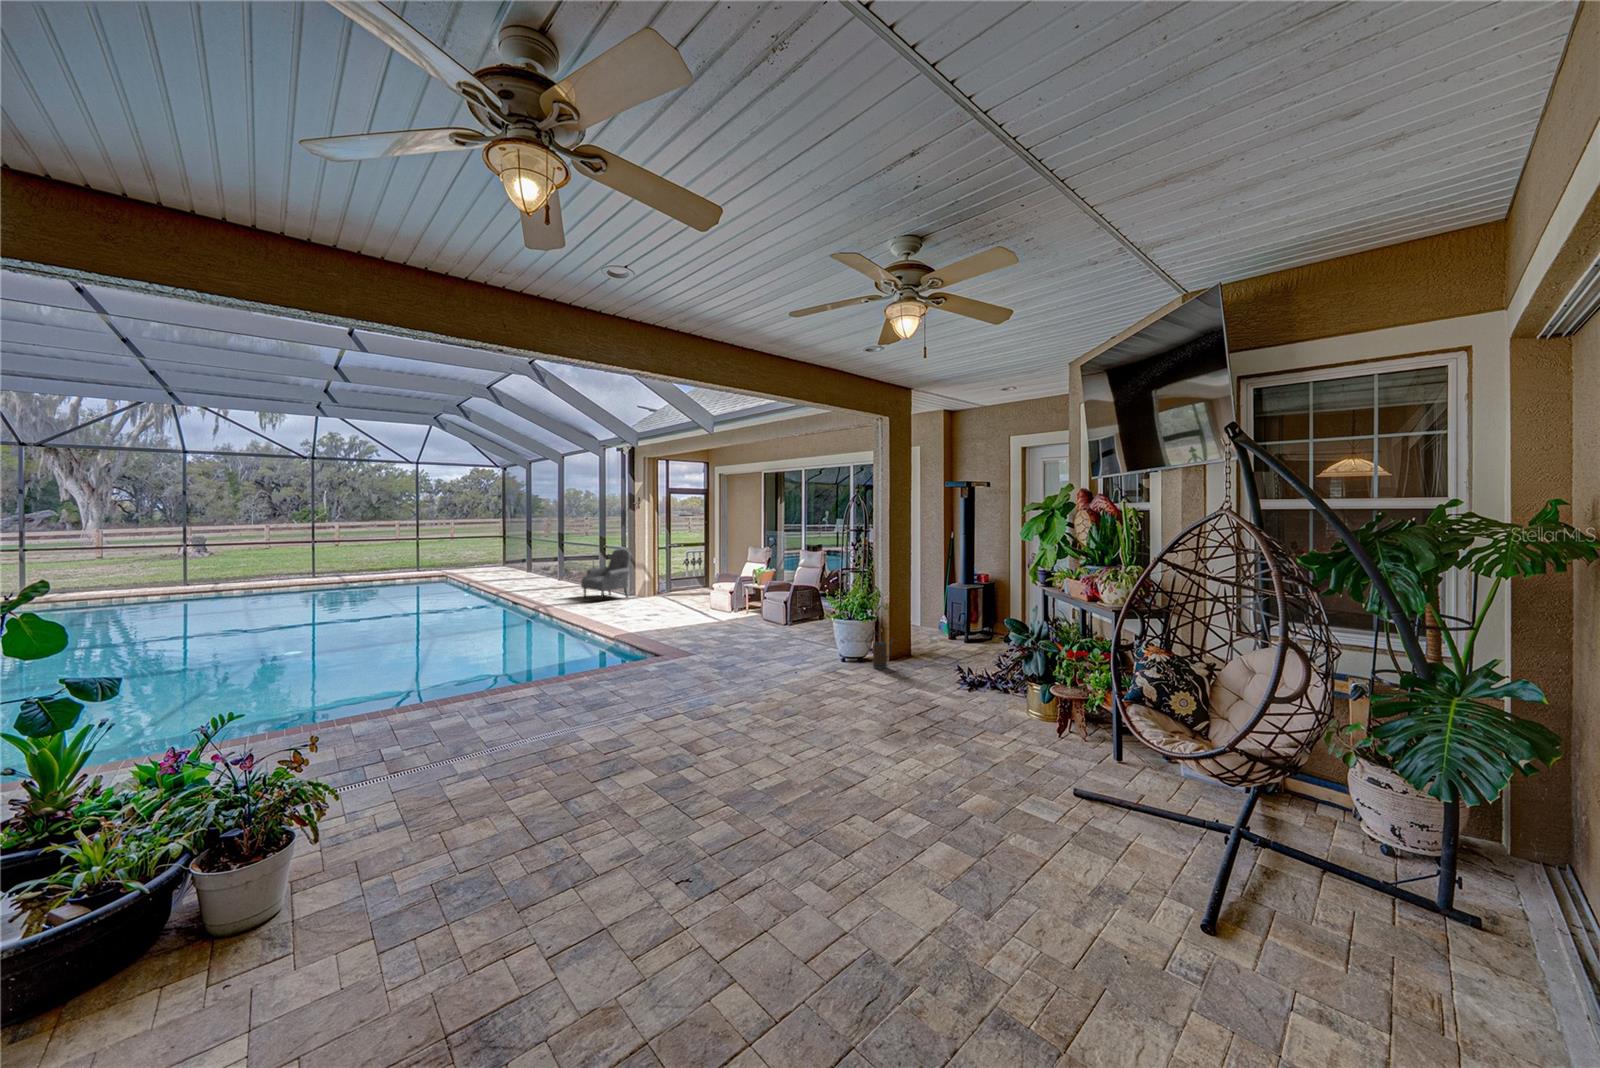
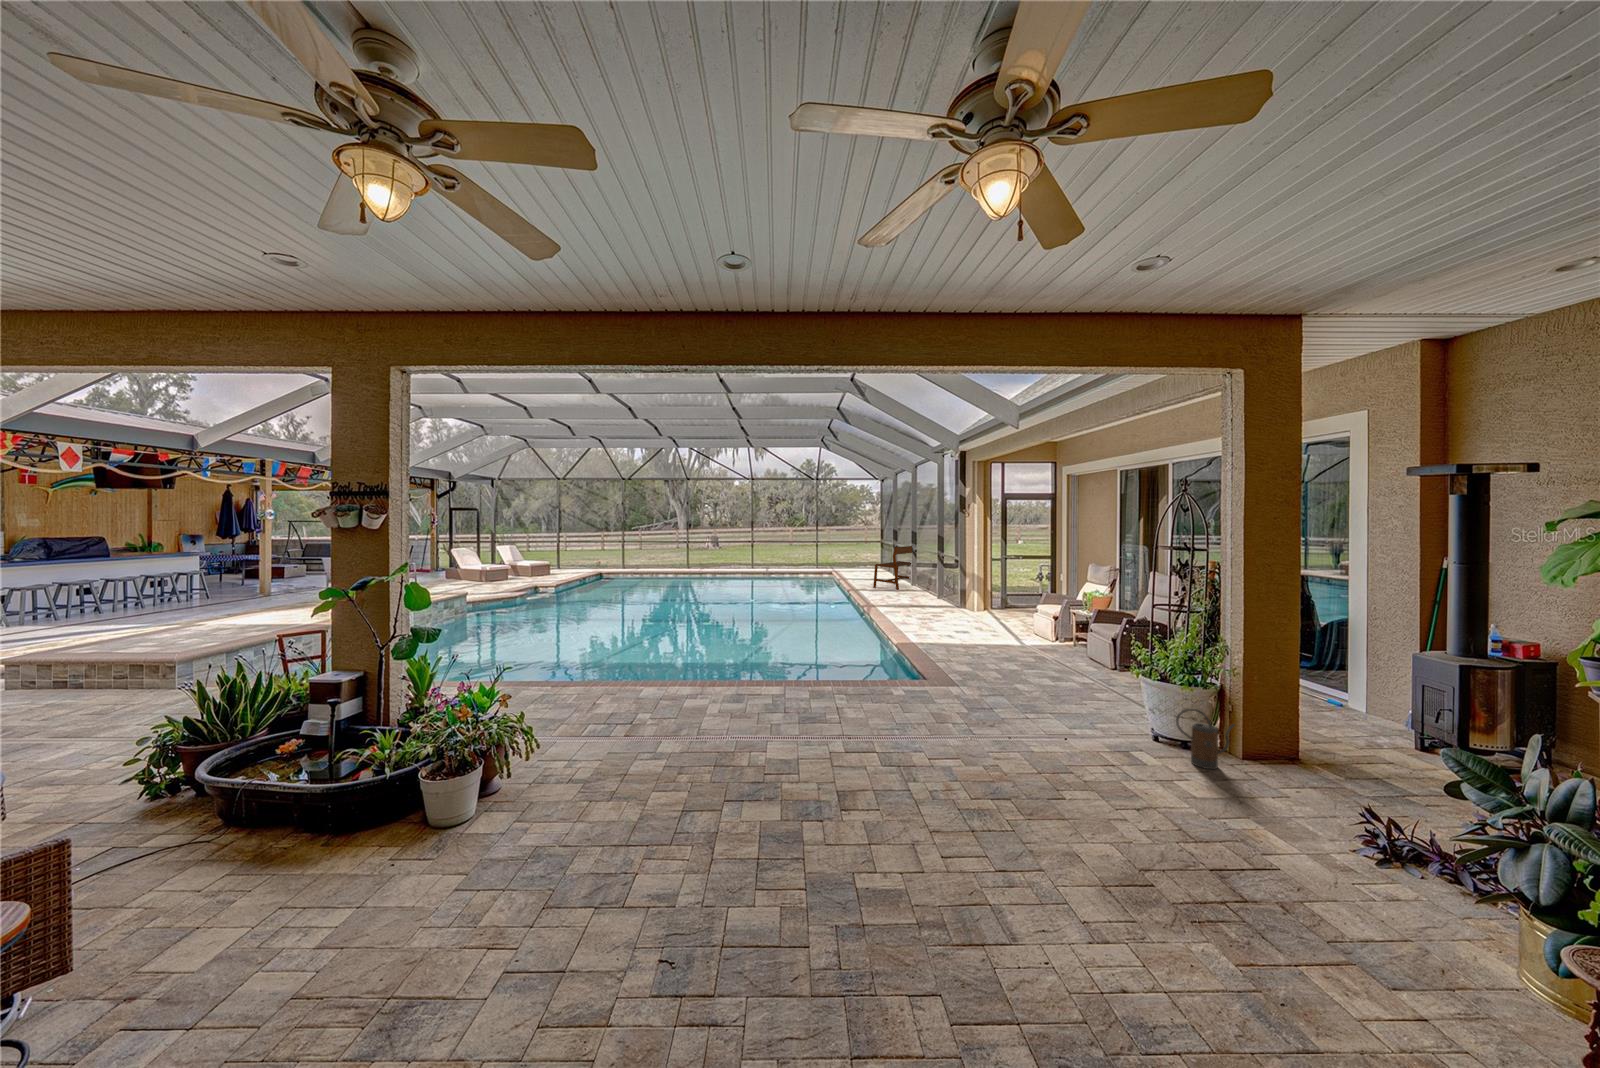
bench: none [516,539,563,588] -> present [873,546,912,590]
armchair: present [581,549,631,600] -> none [916,558,963,609]

